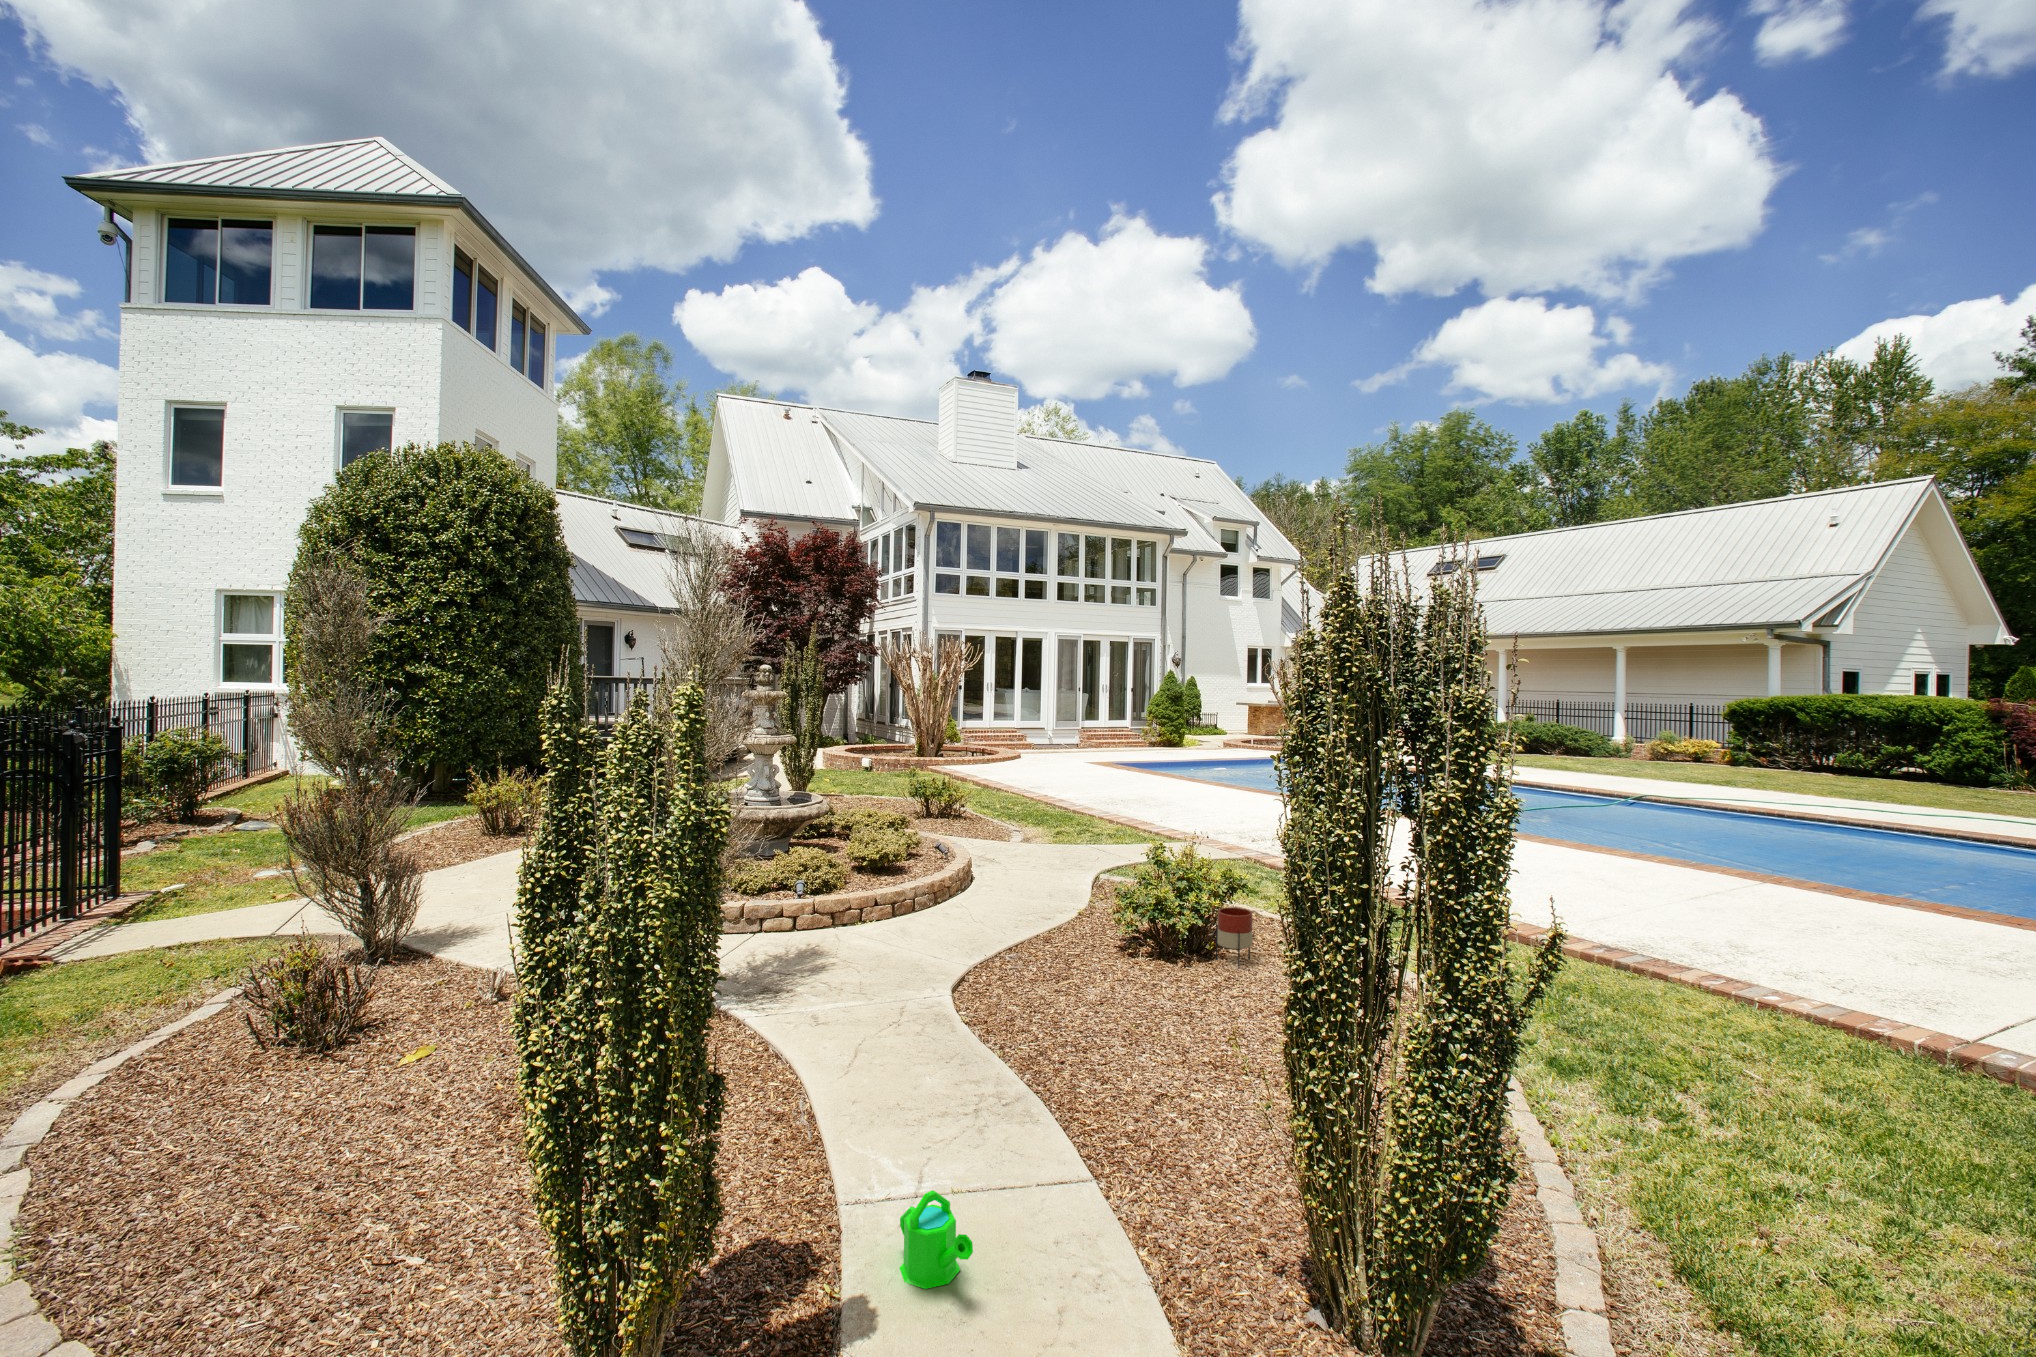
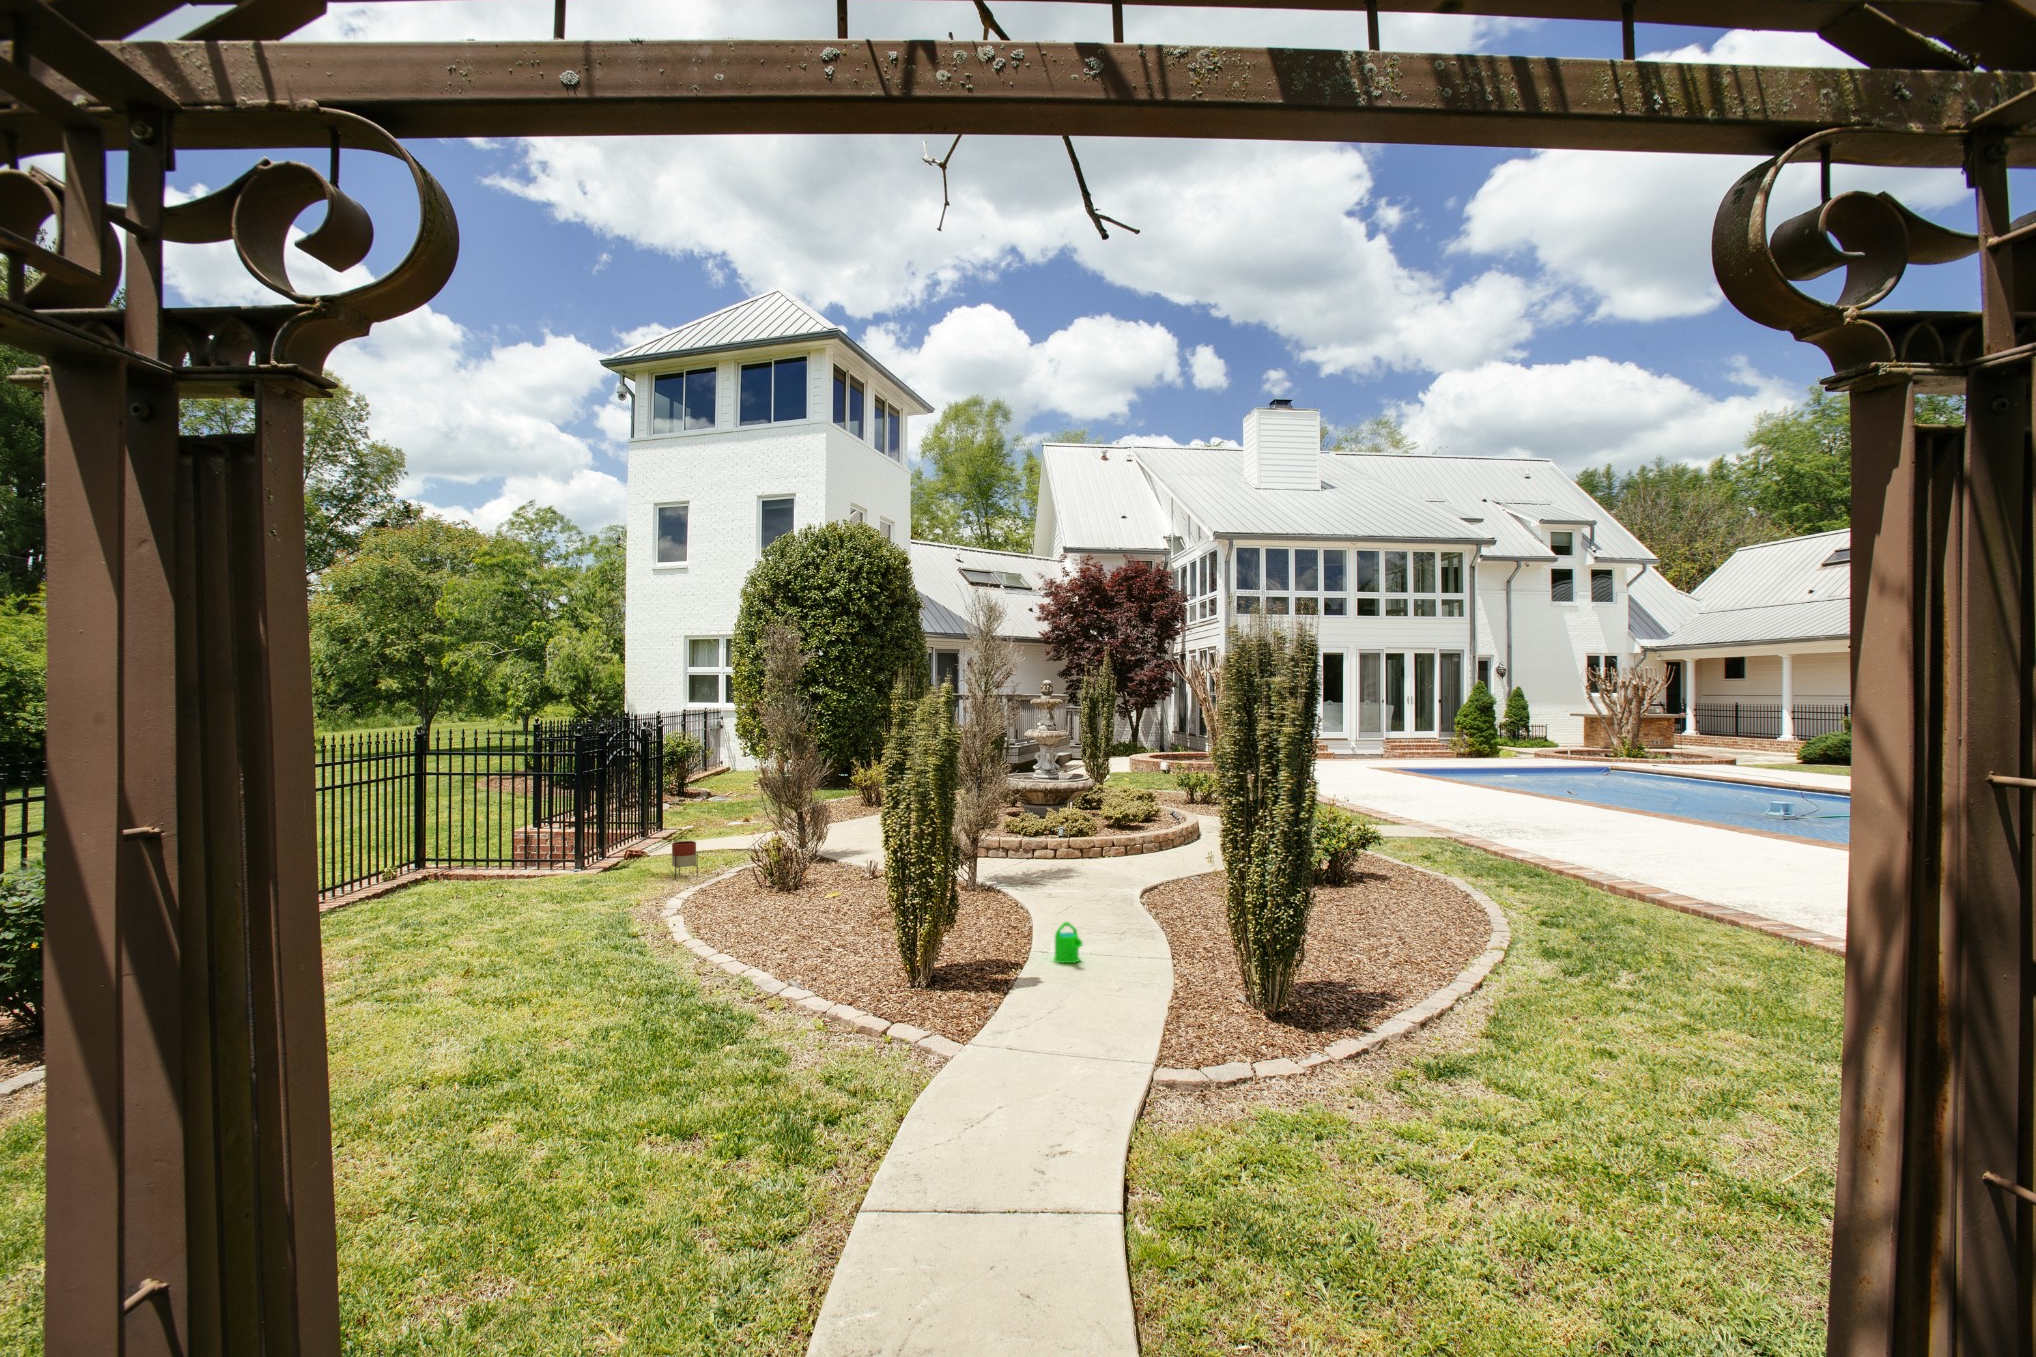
planter: present [1216,907,1252,969] -> present [672,841,698,880]

